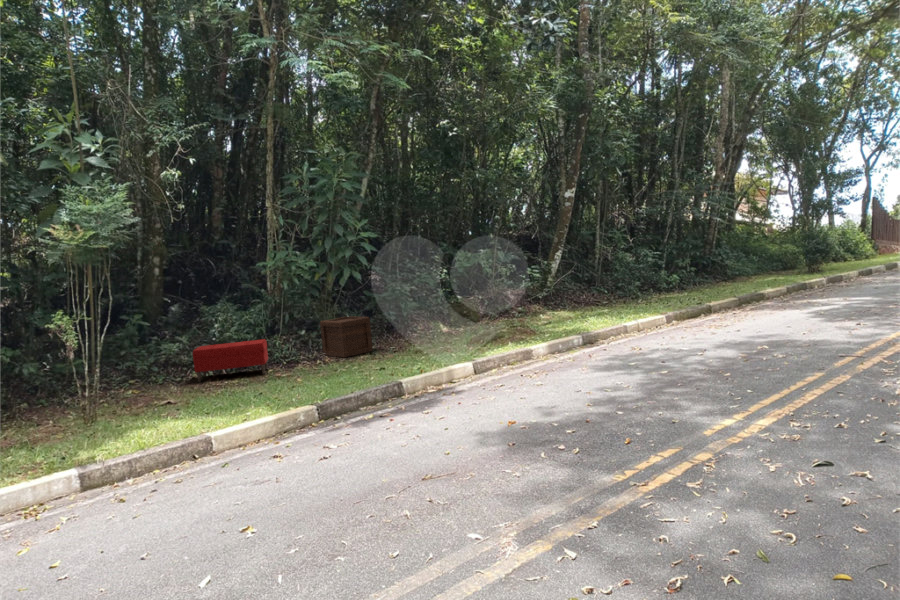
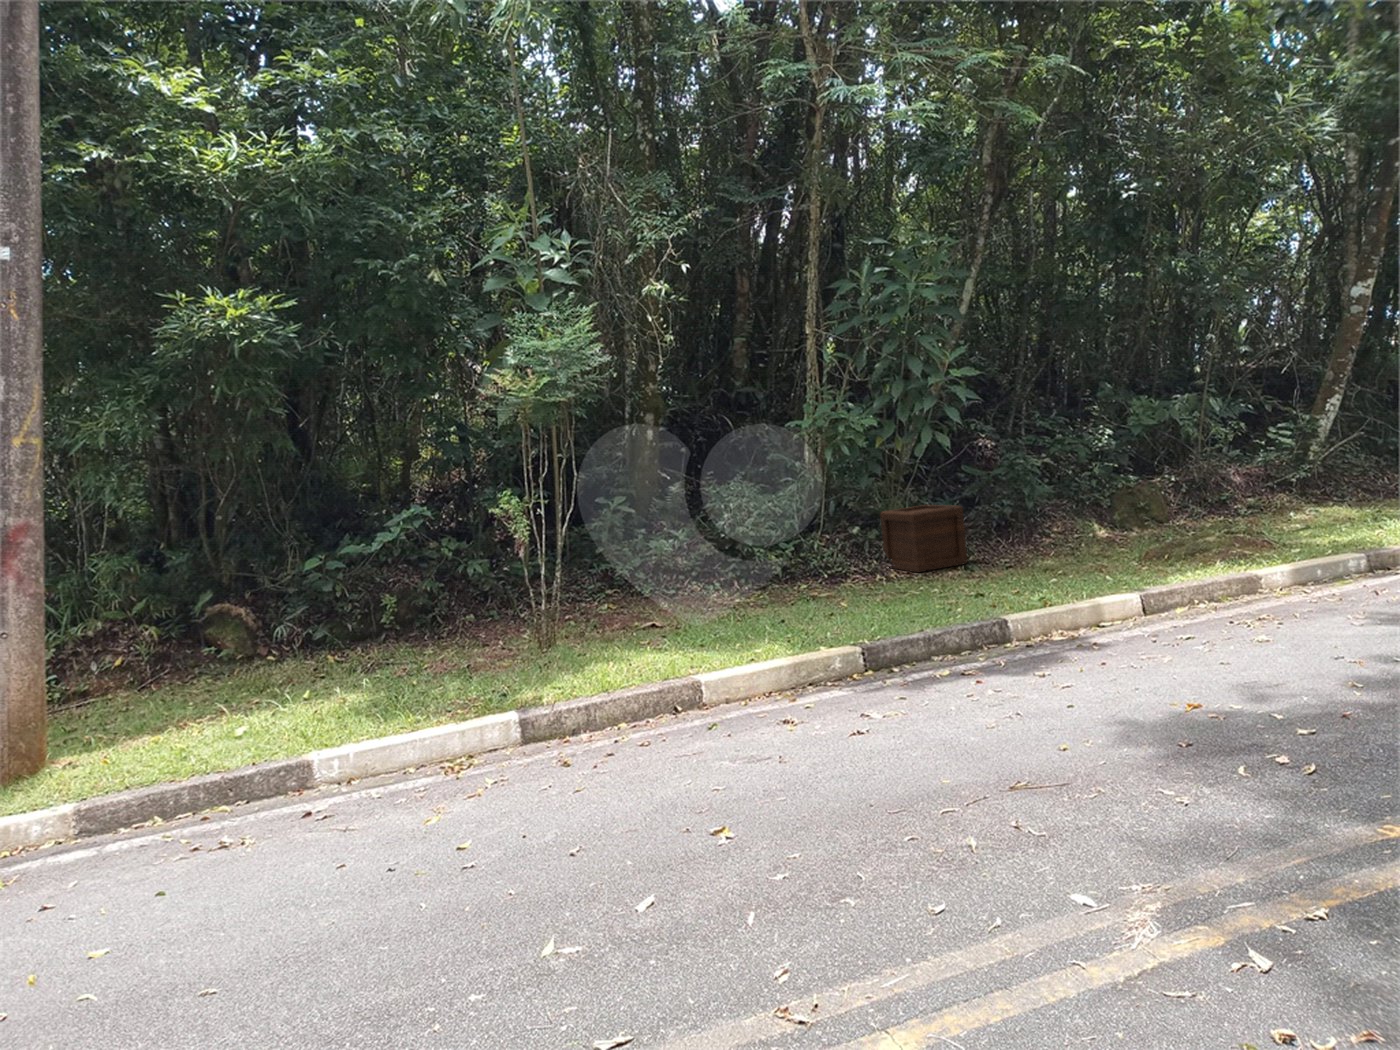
bench: present [193,339,268,382] -> none [688,538,797,598]

